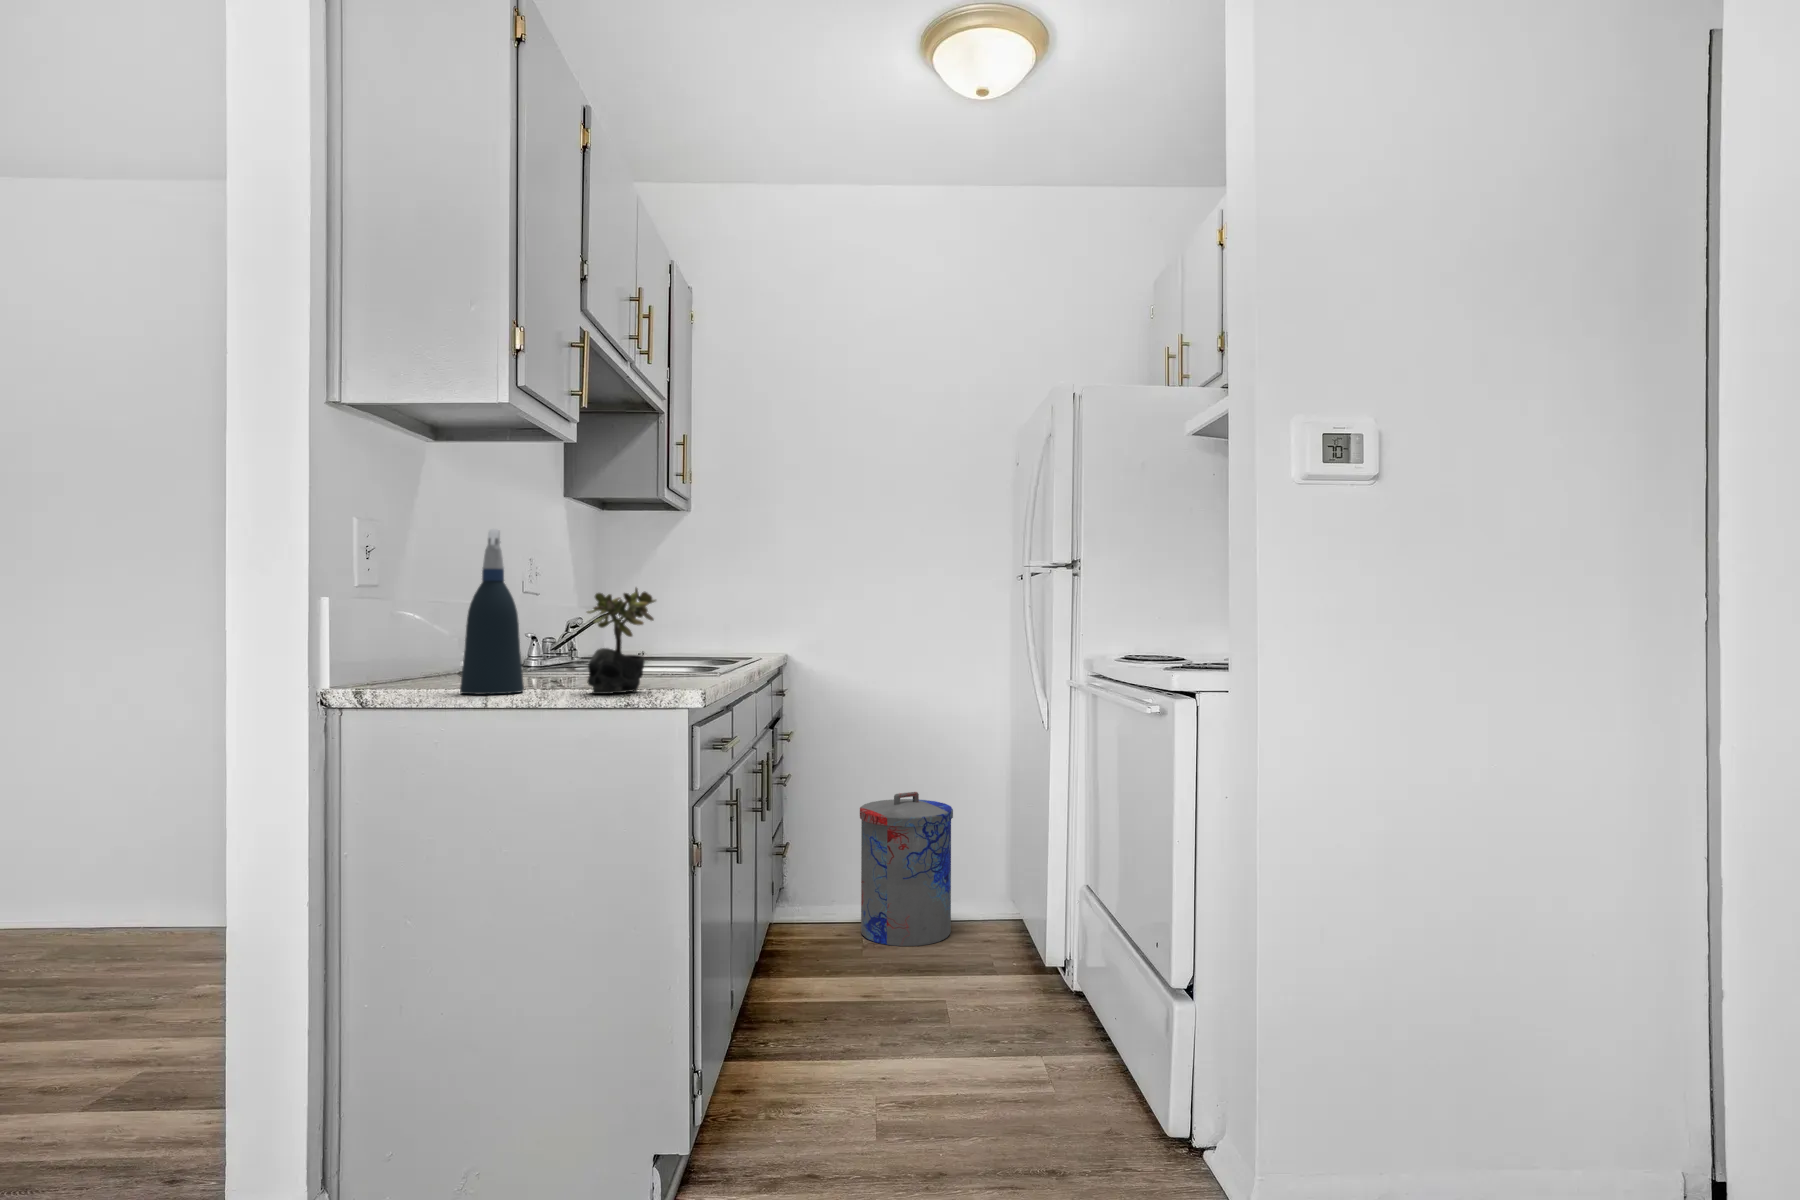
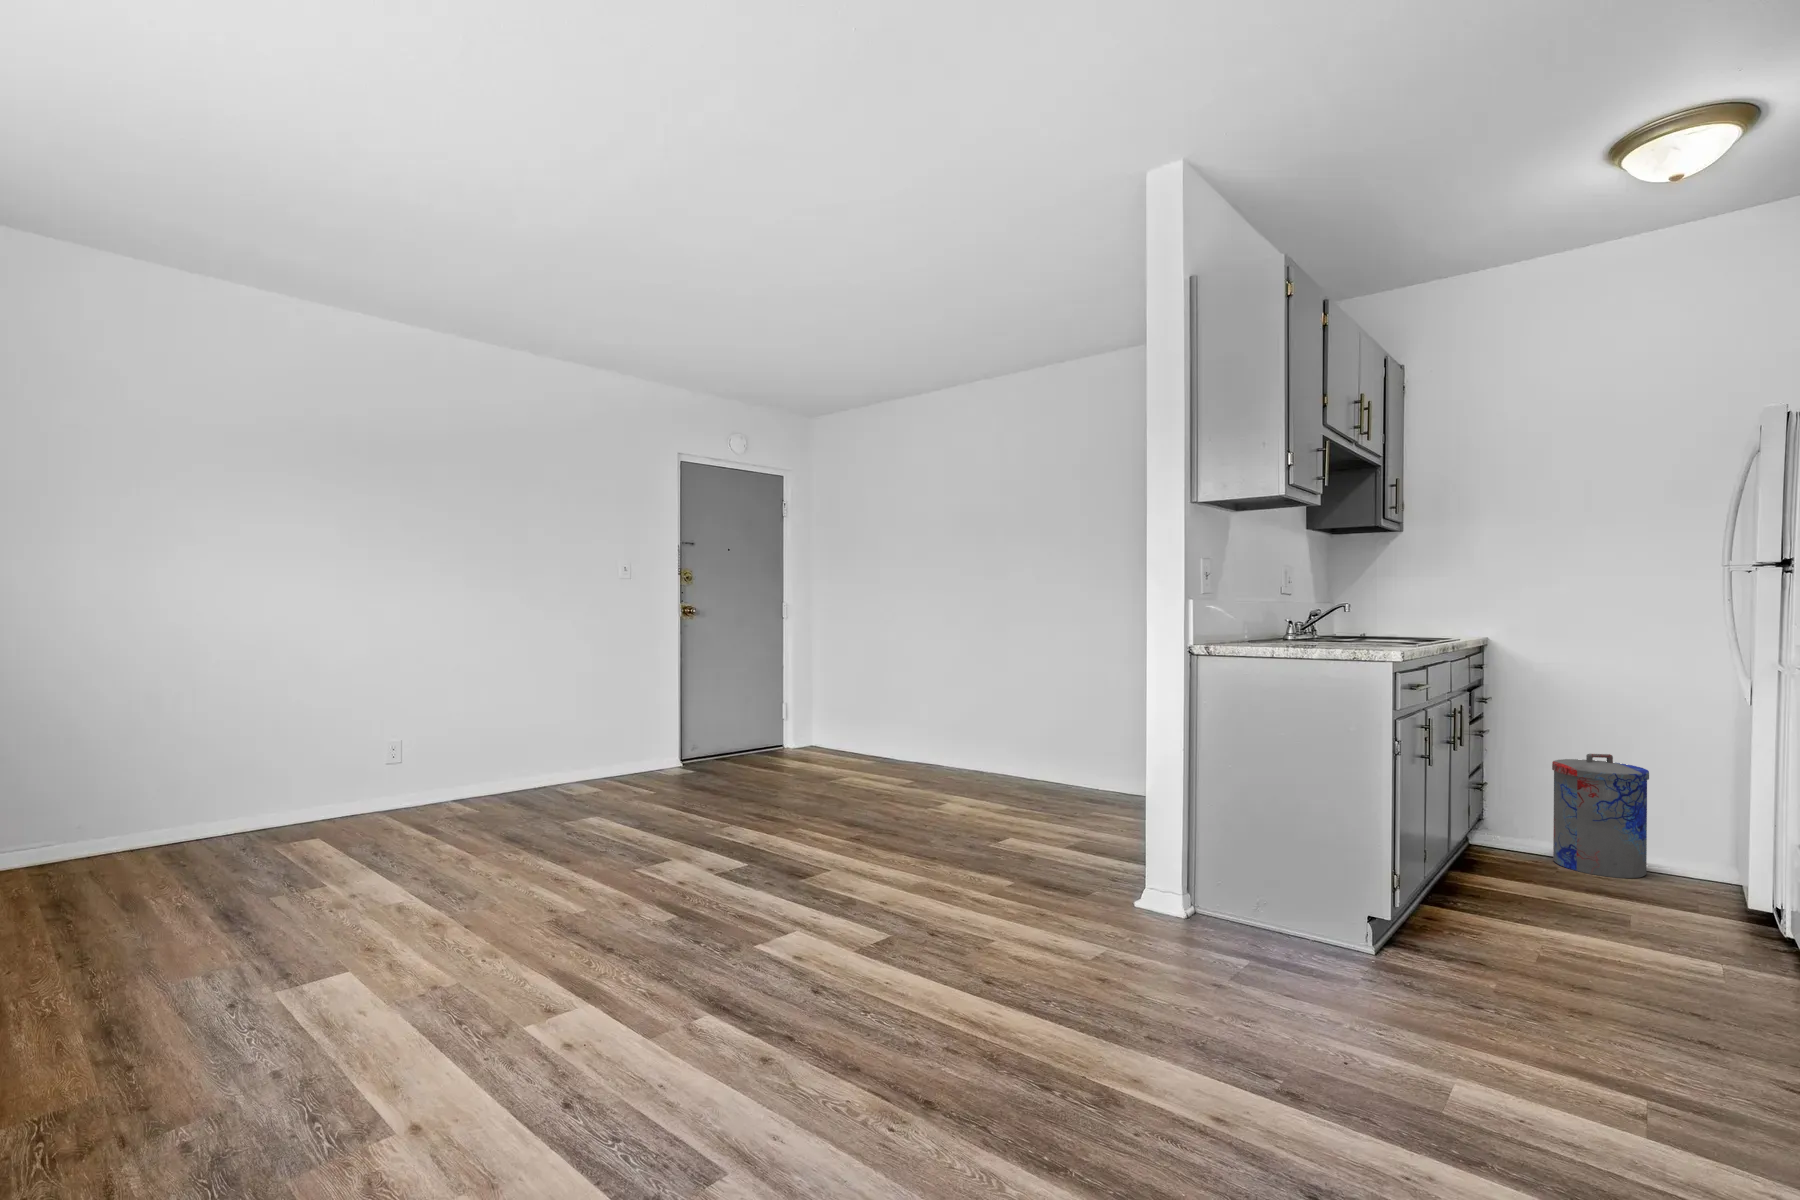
spray bottle: present [460,529,524,694] -> none [1259,562,1293,651]
succulent plant: present [587,588,656,694] -> none [1329,593,1373,653]

